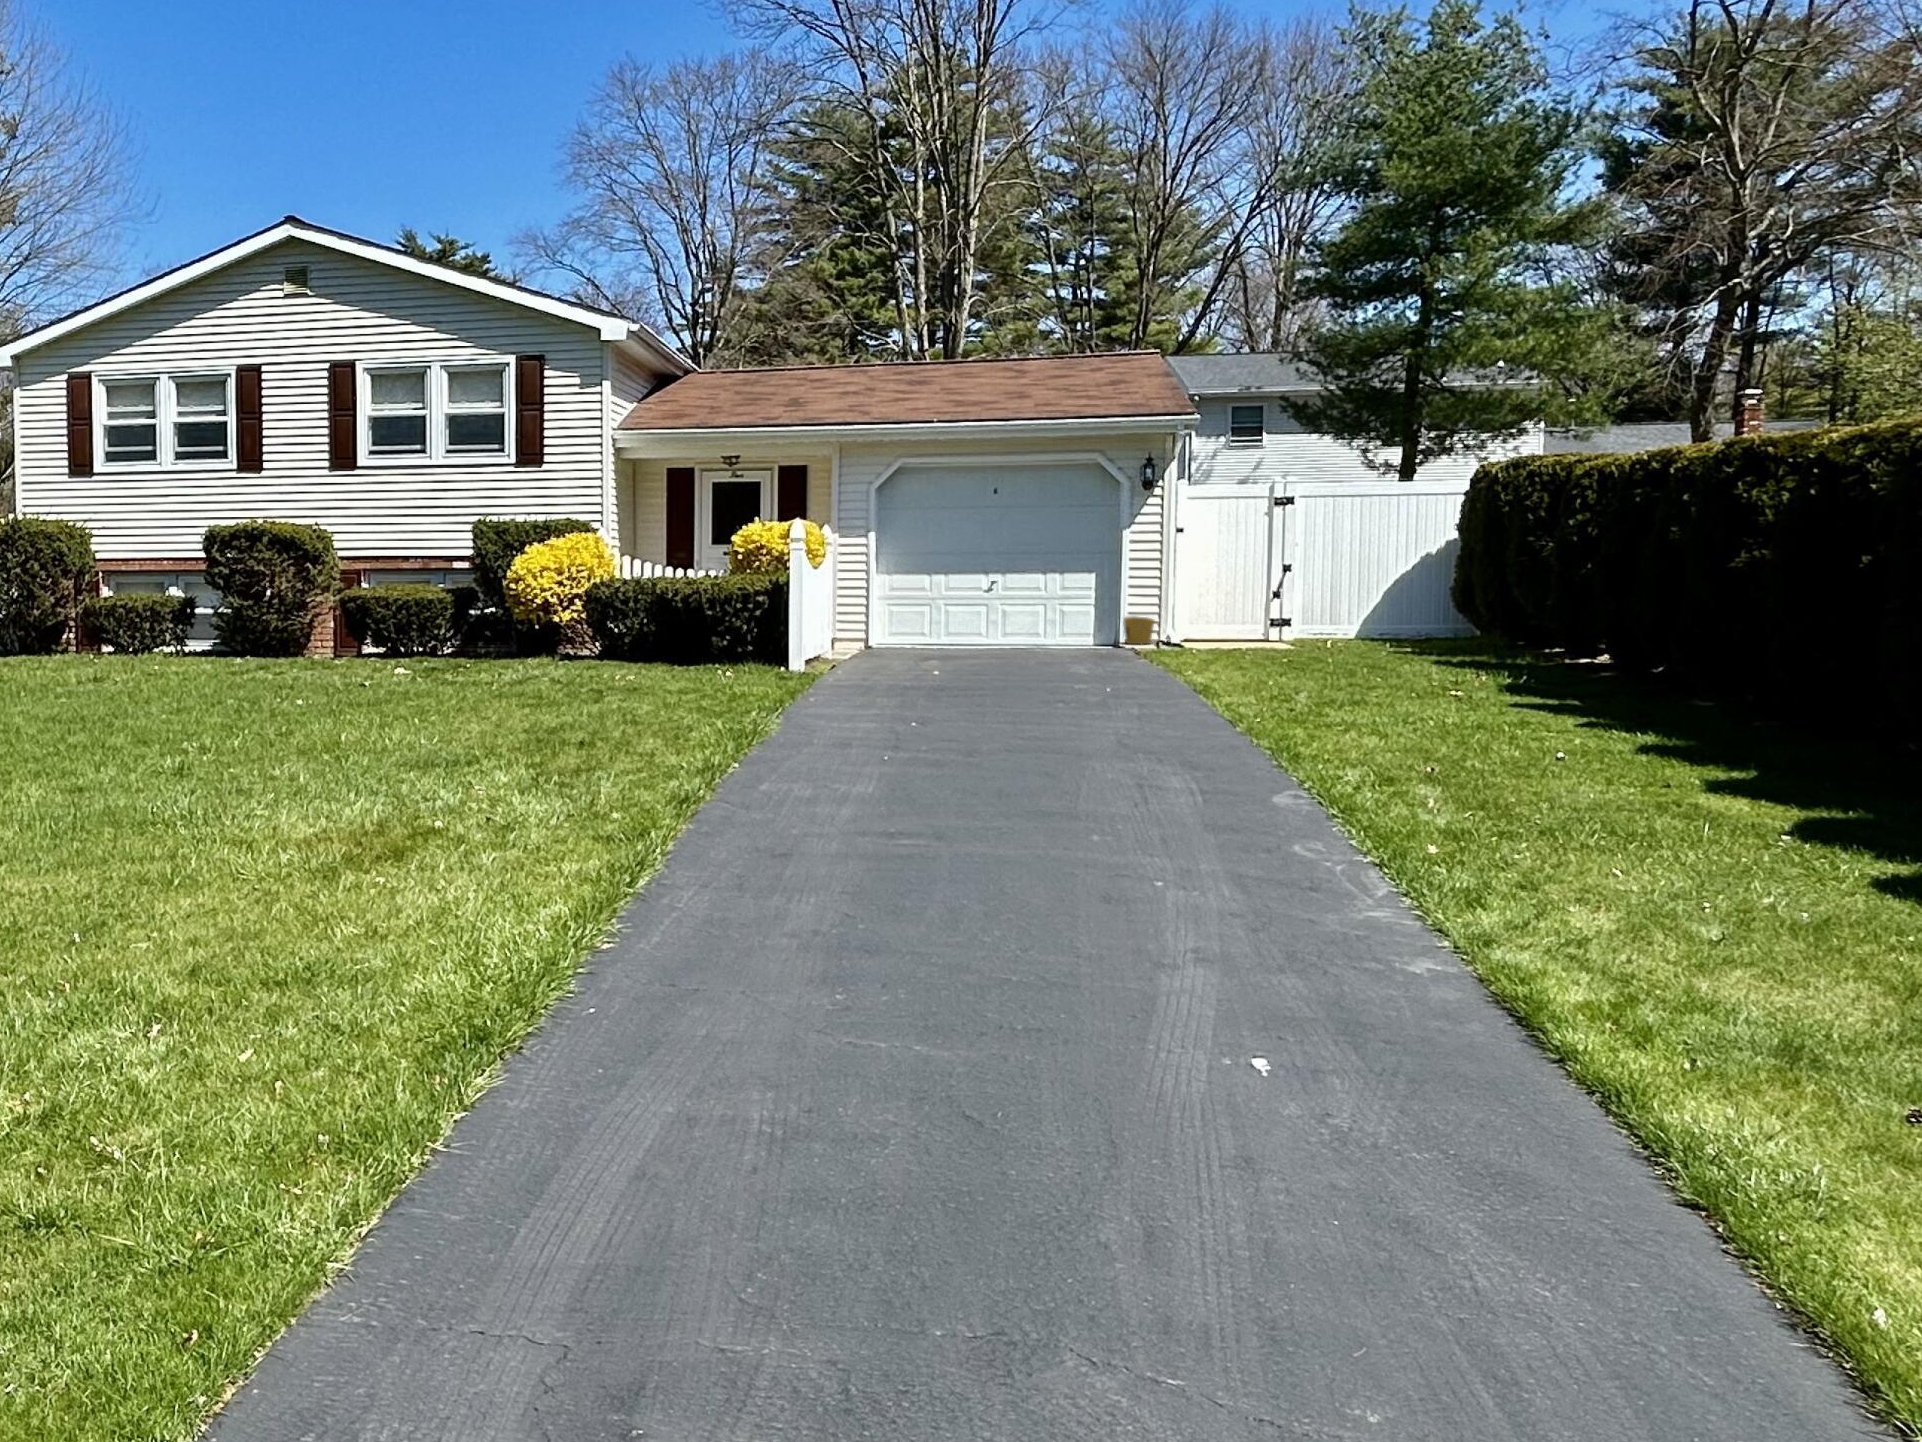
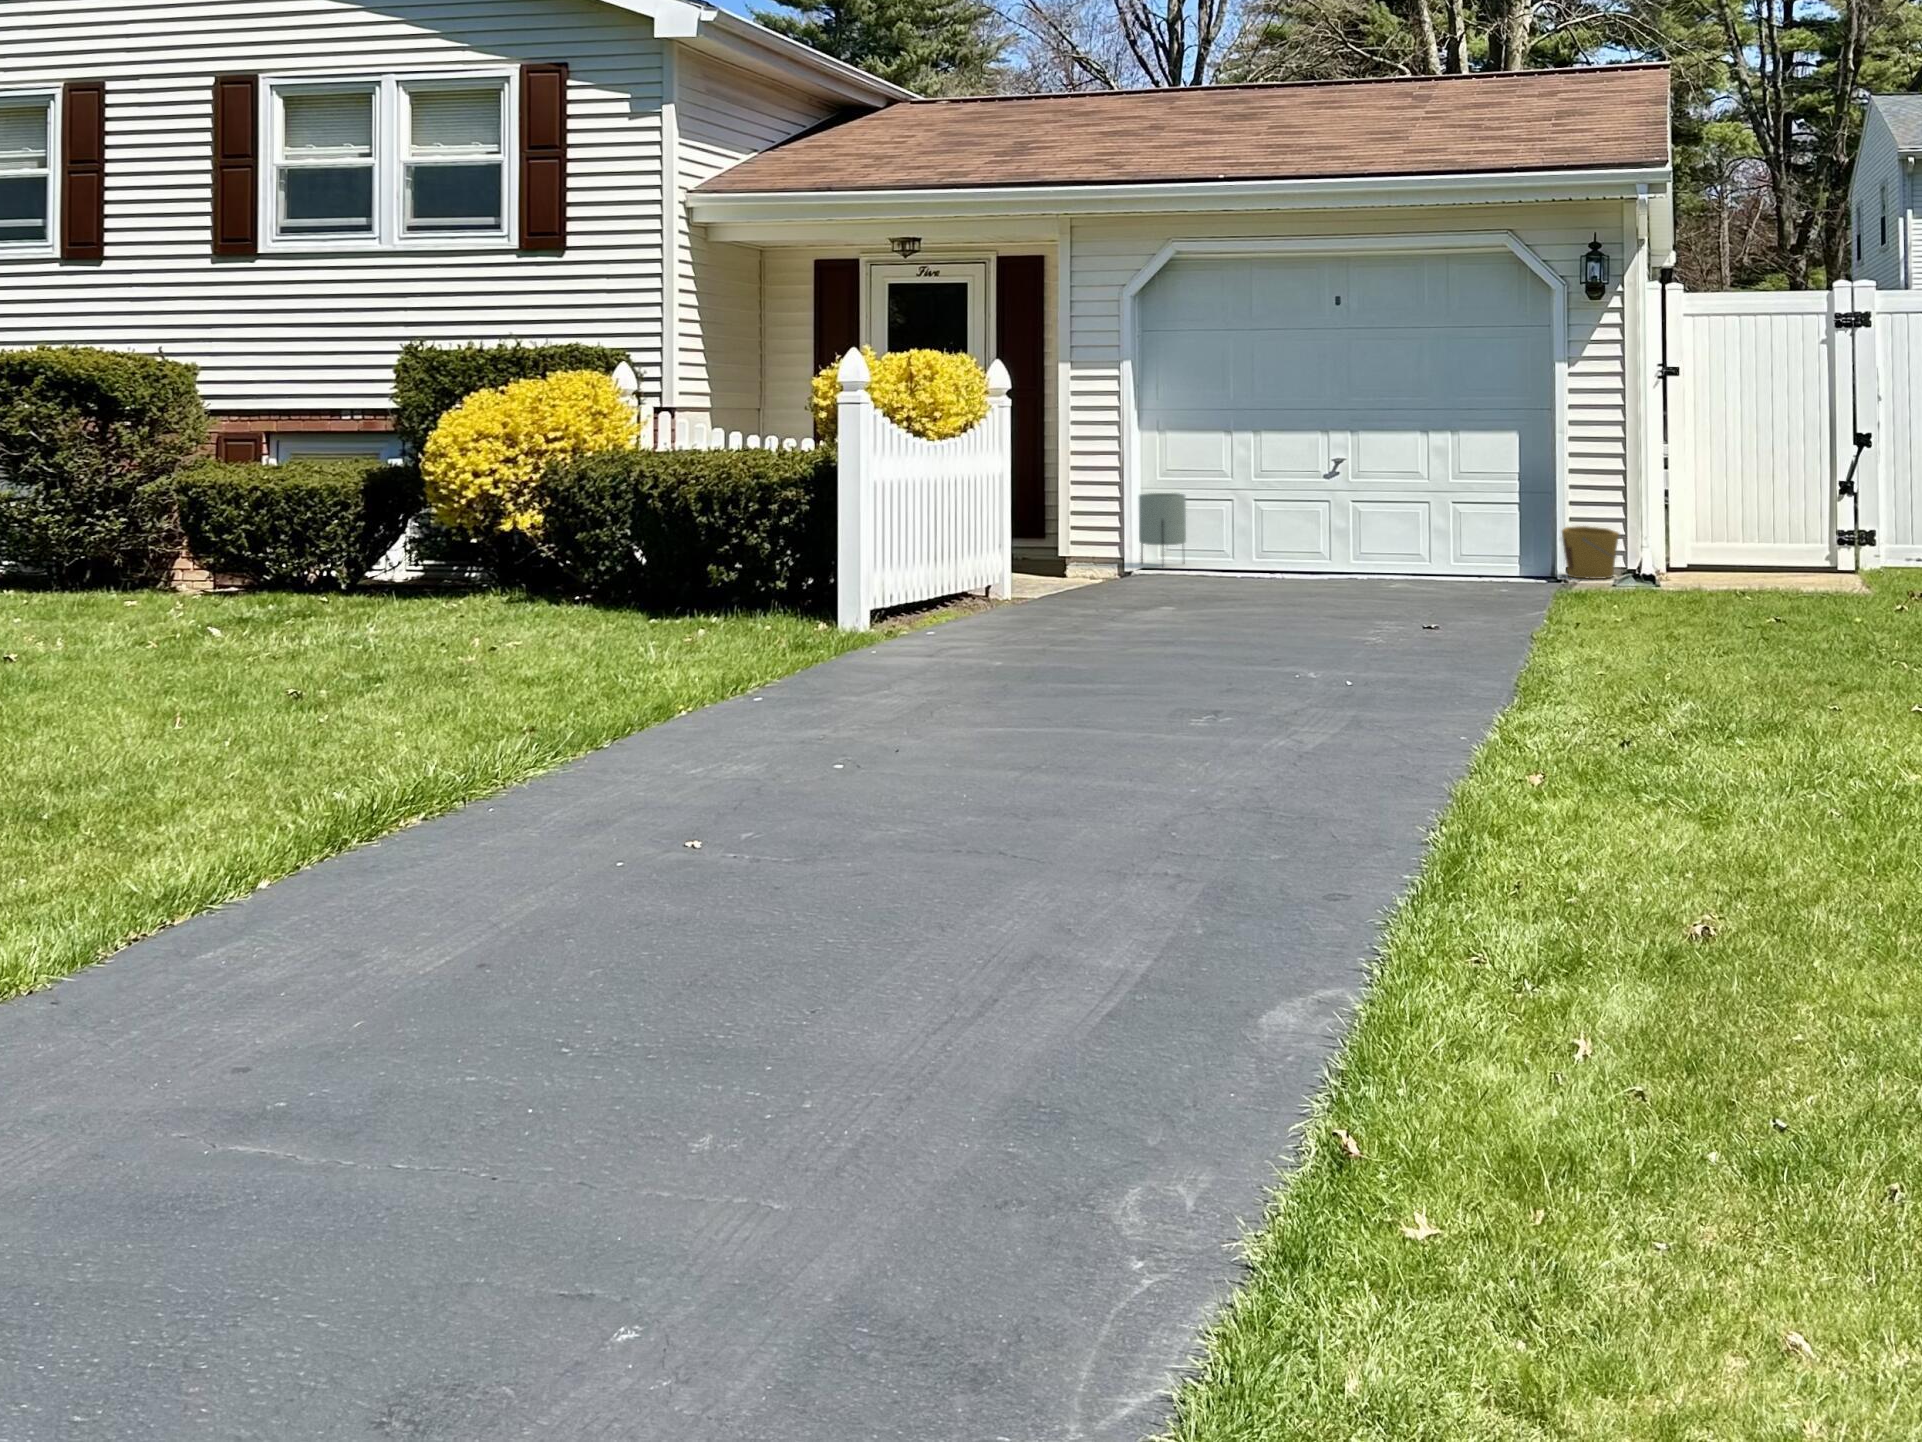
planter: none [881,600,908,641] -> present [1139,493,1186,546]

